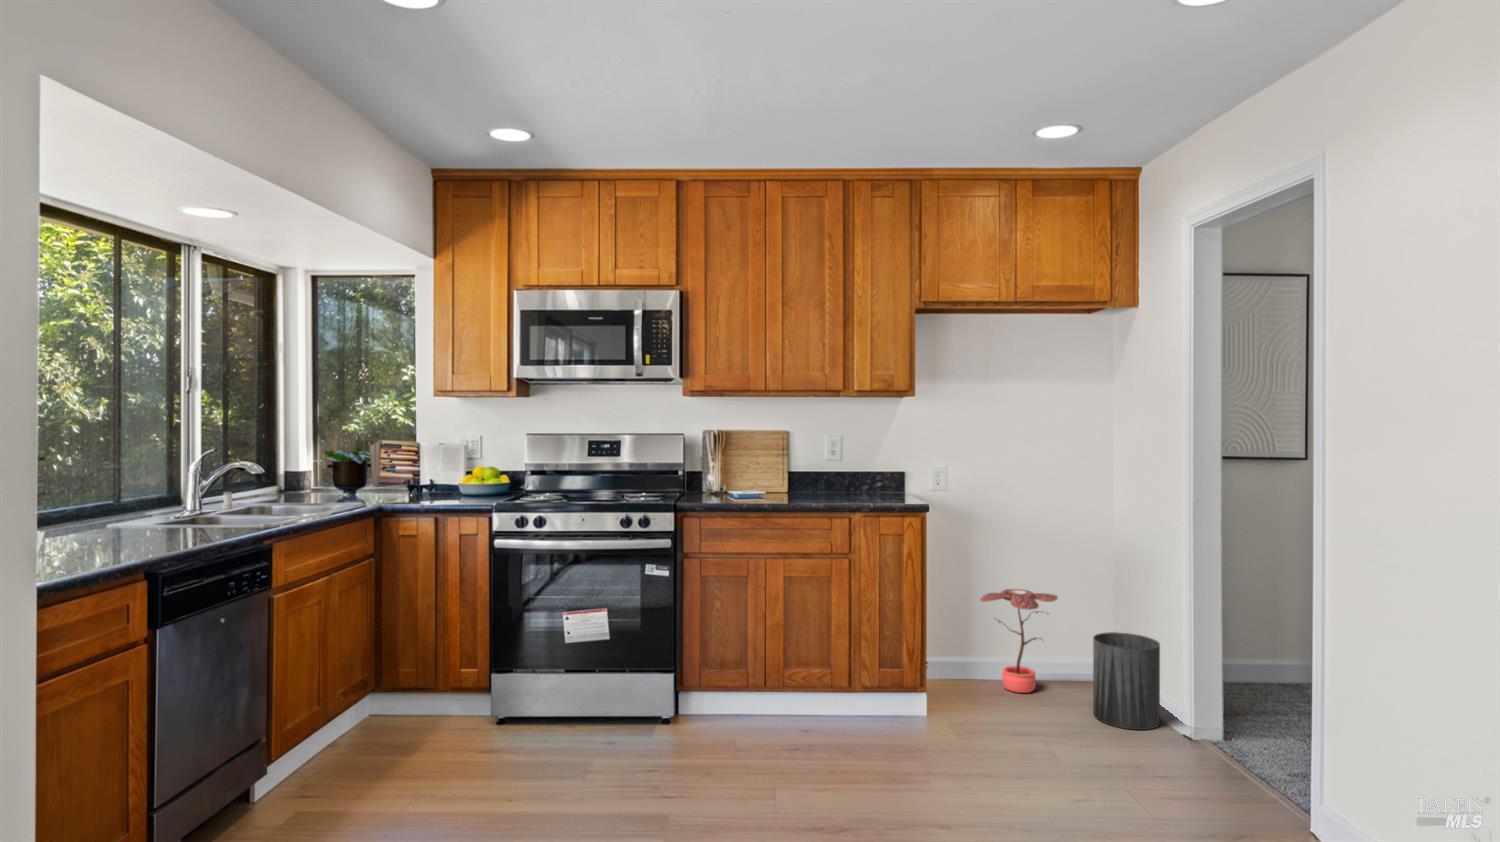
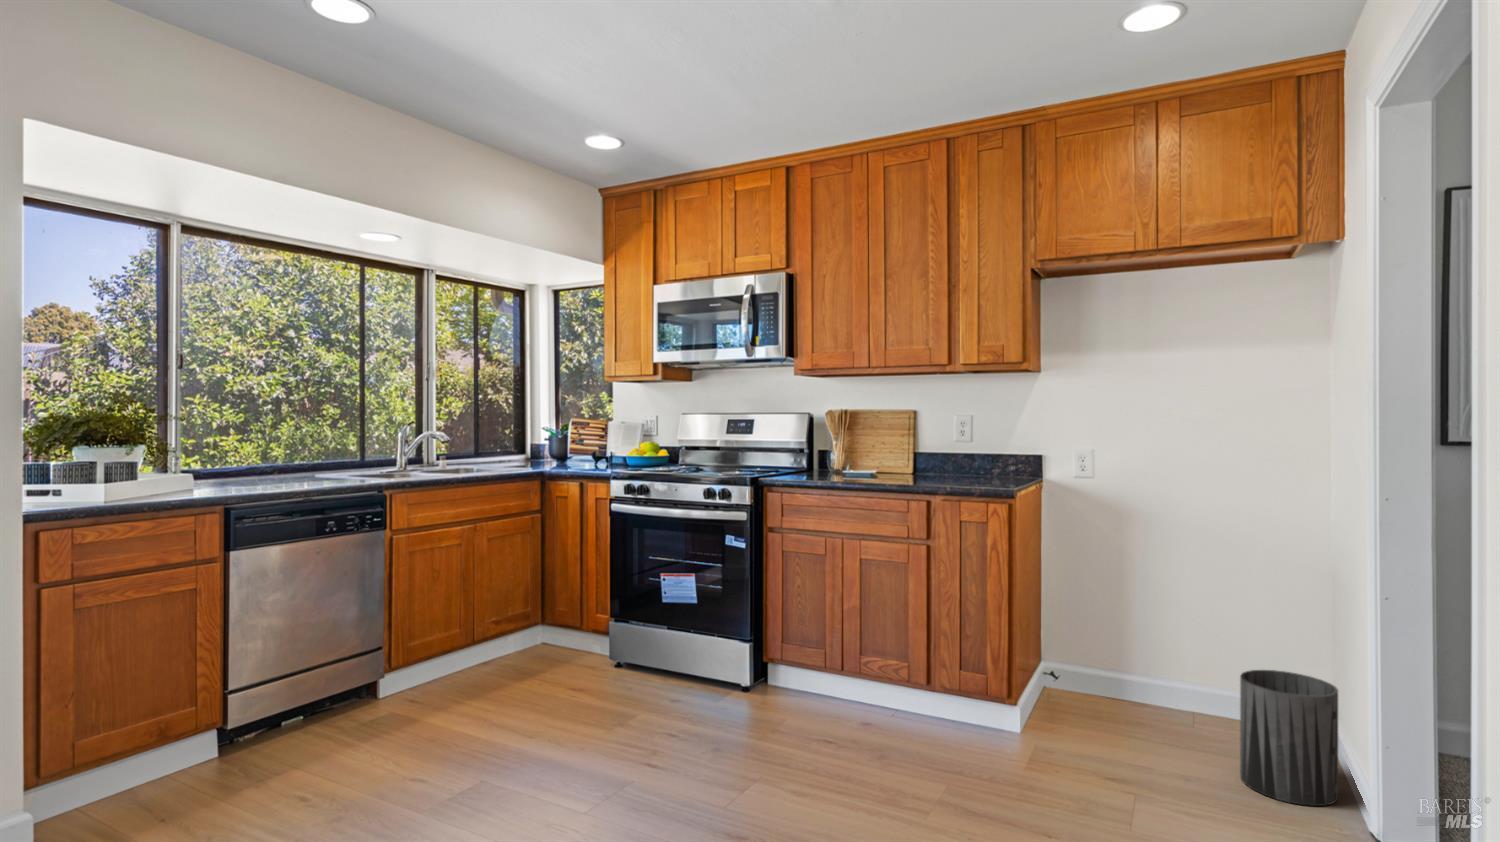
potted plant: present [980,589,1058,693] -> none [1119,603,1226,733]

